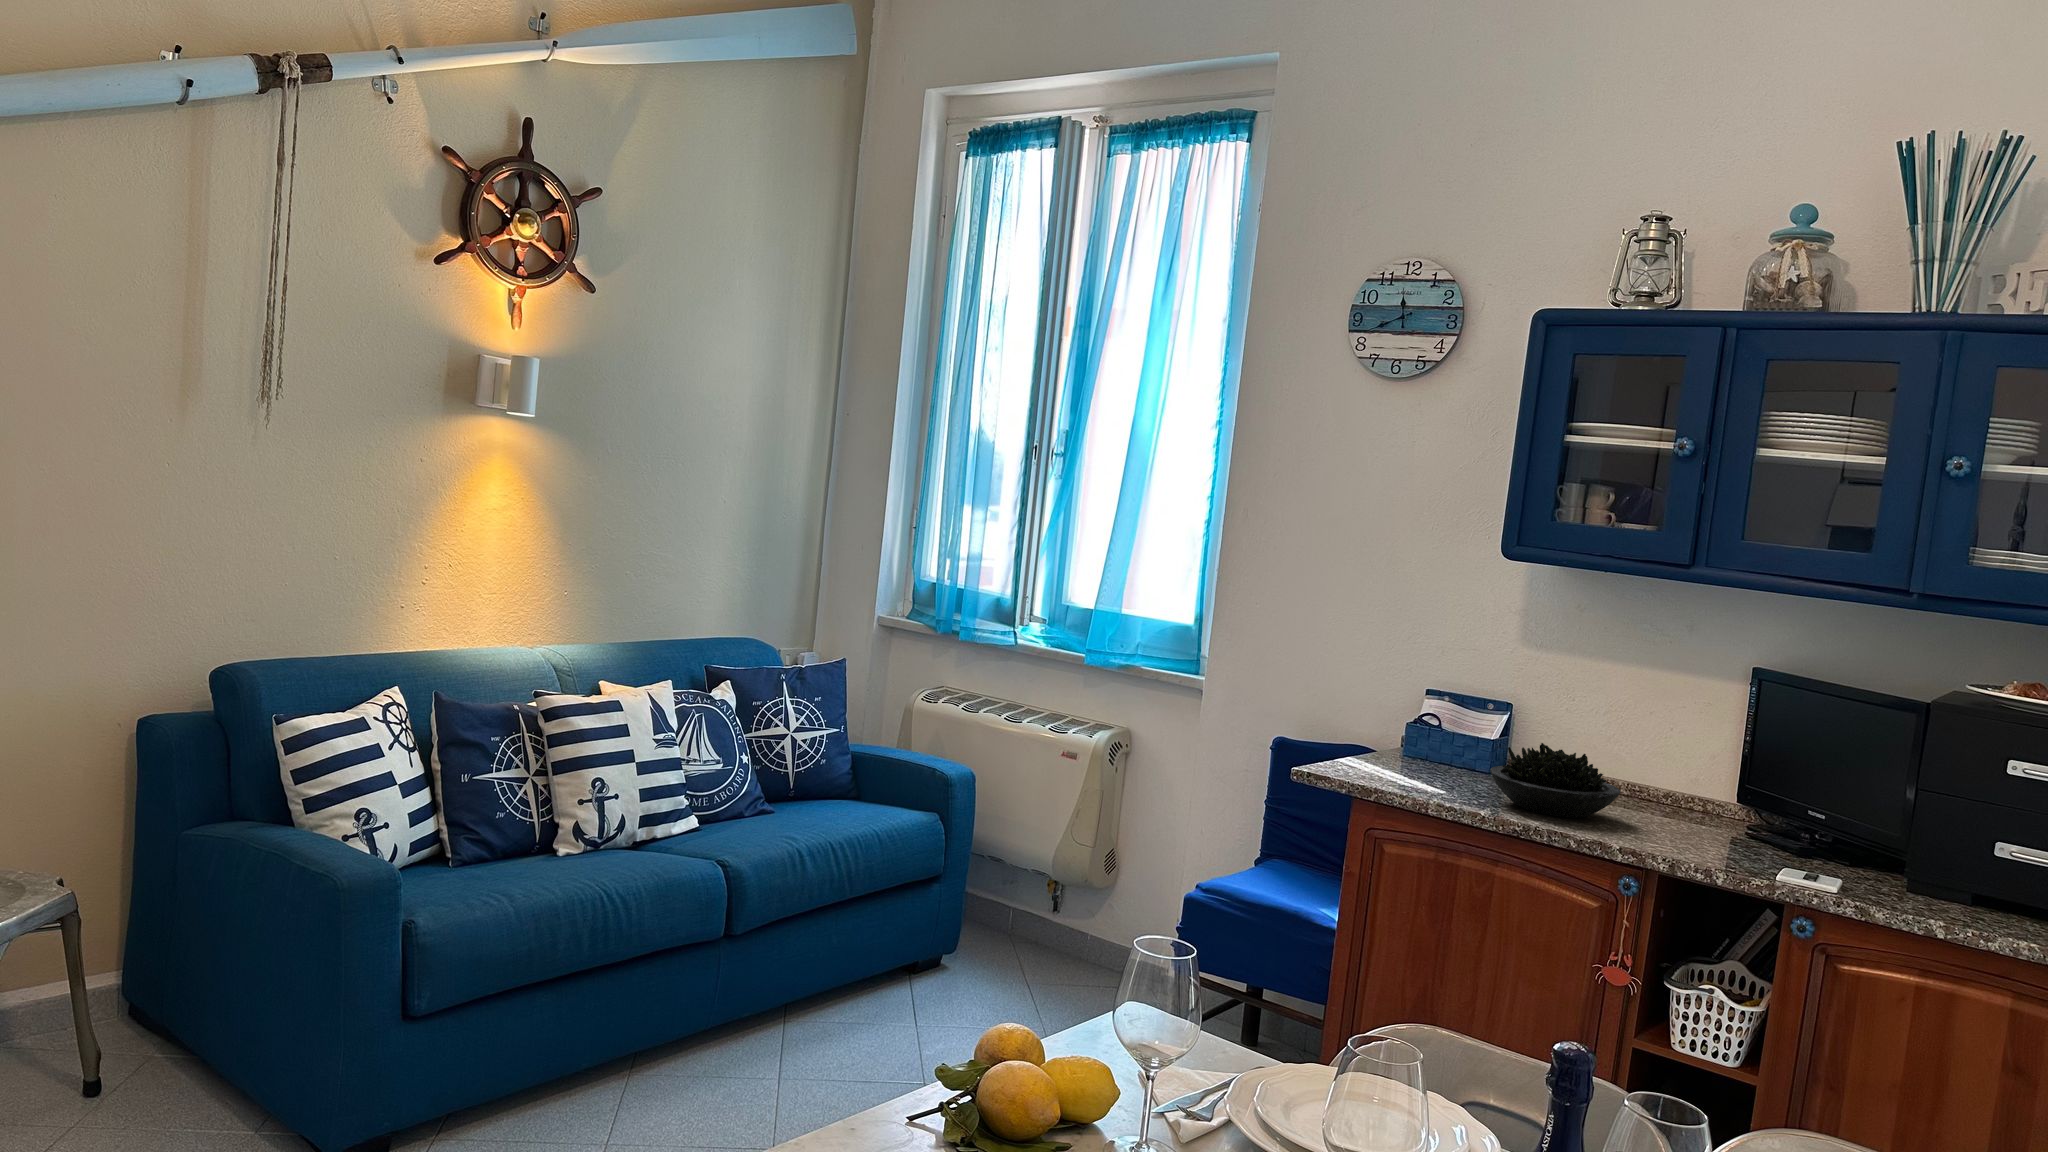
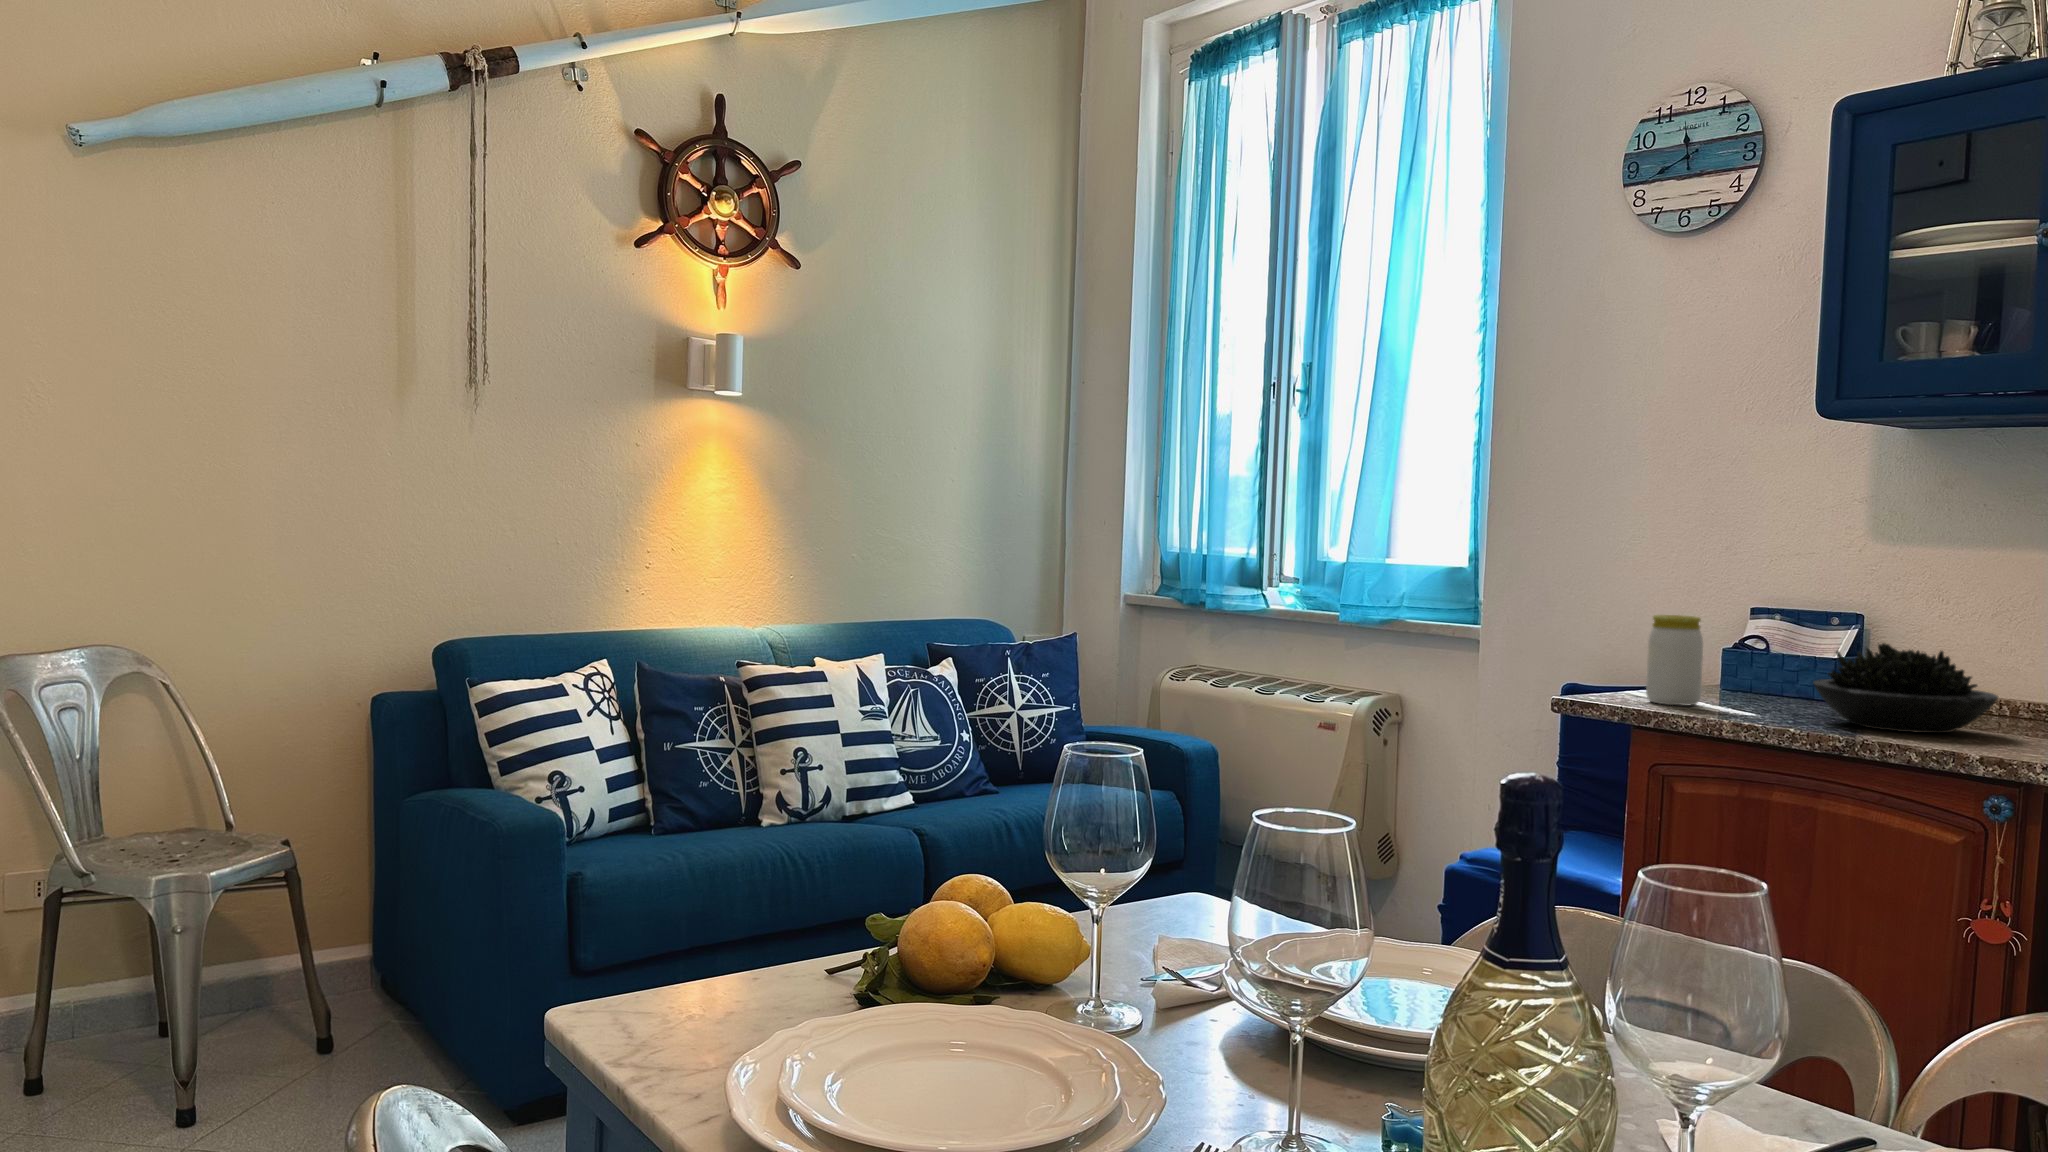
jar: none [1362,706,1409,782] -> present [1646,615,1703,705]

